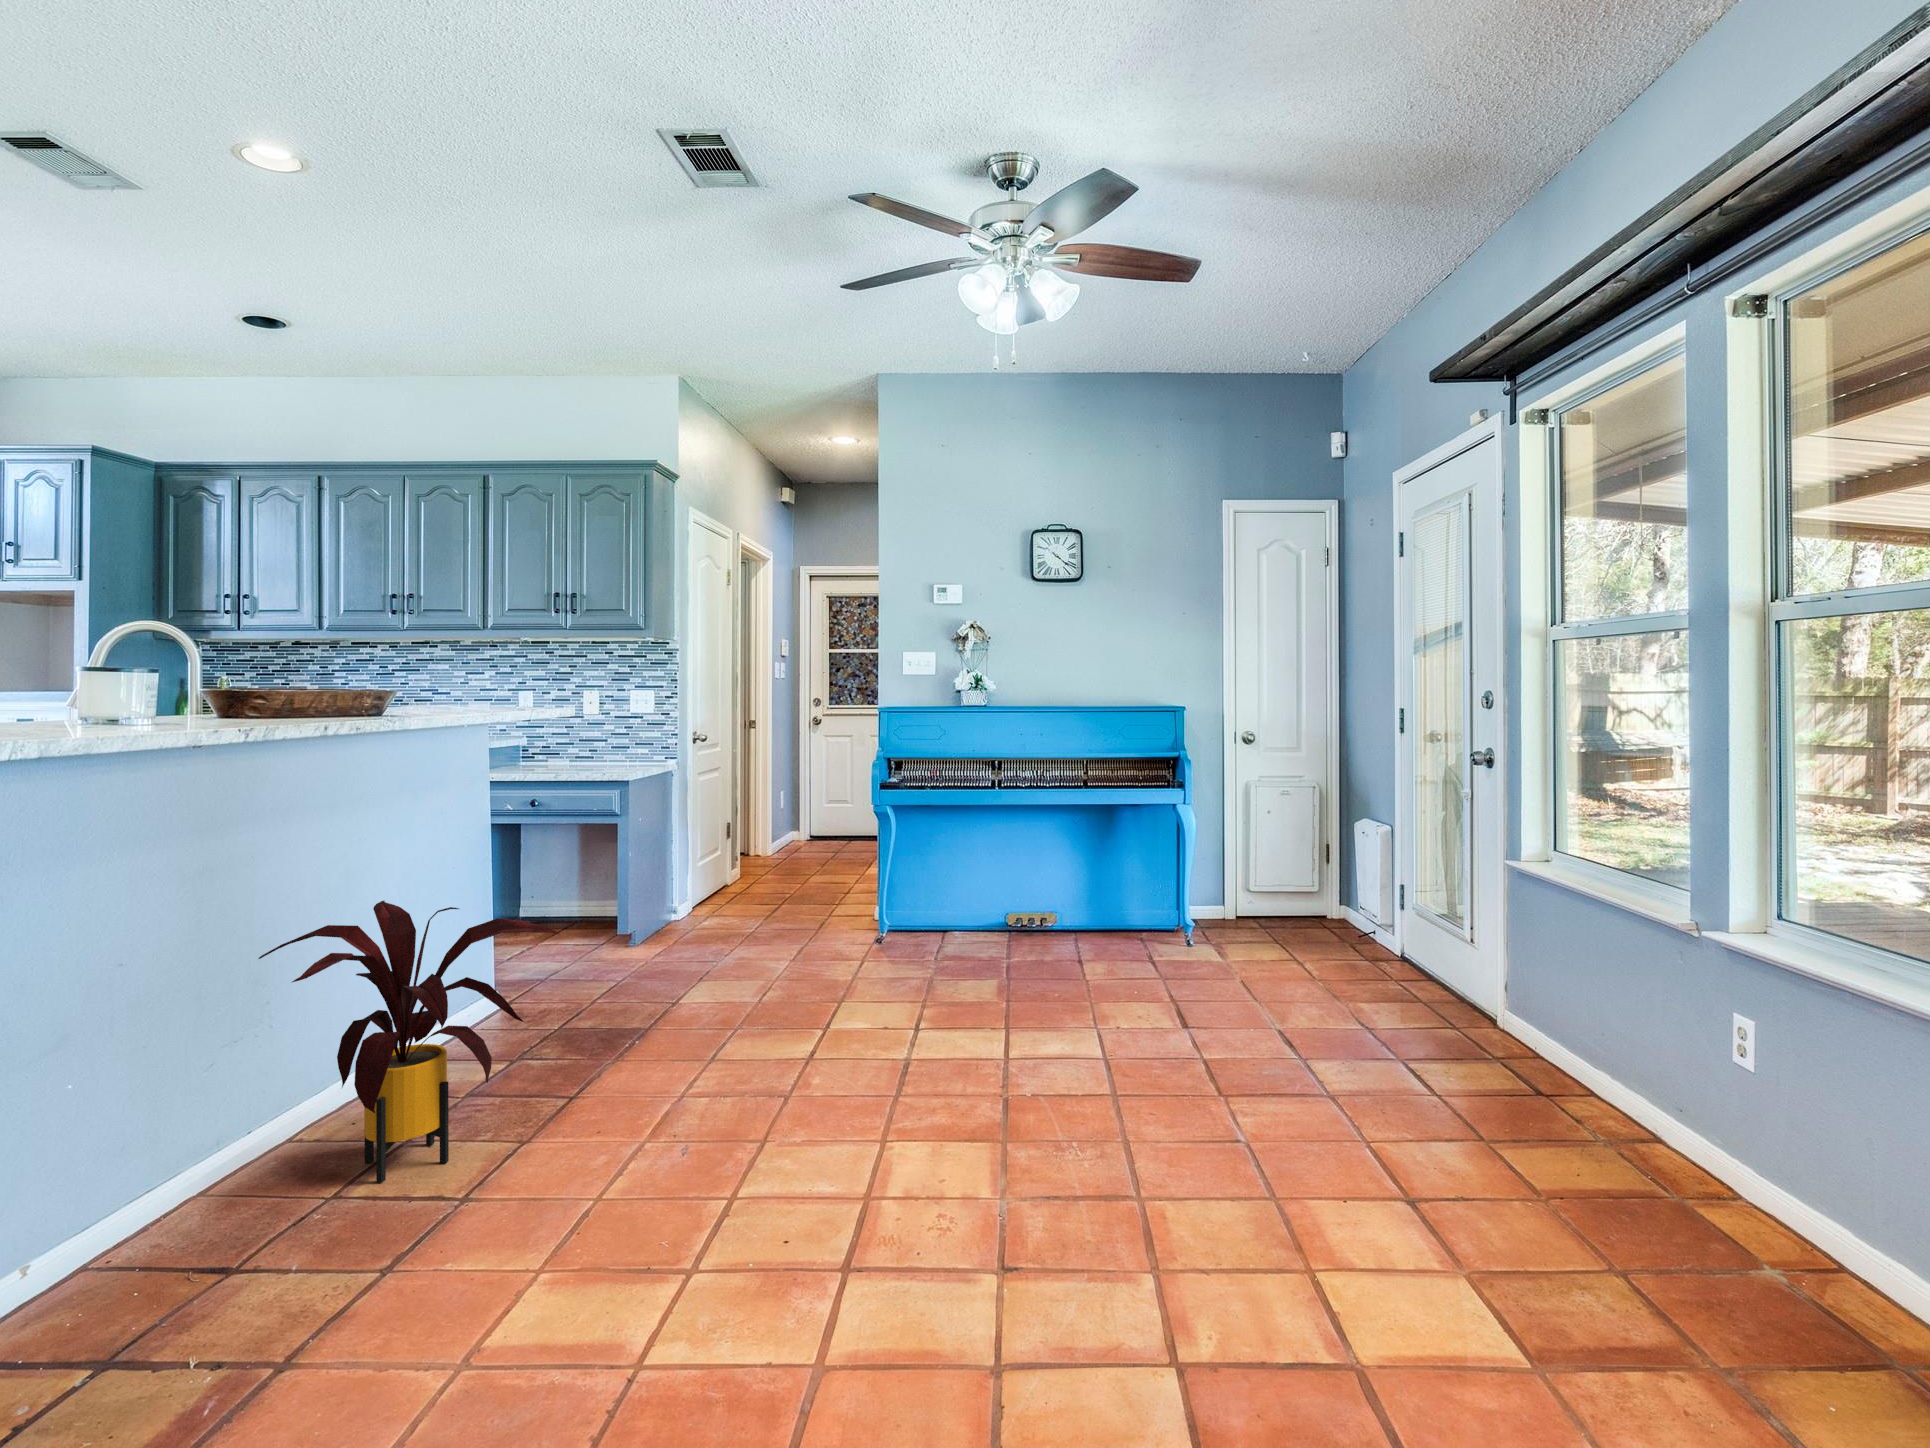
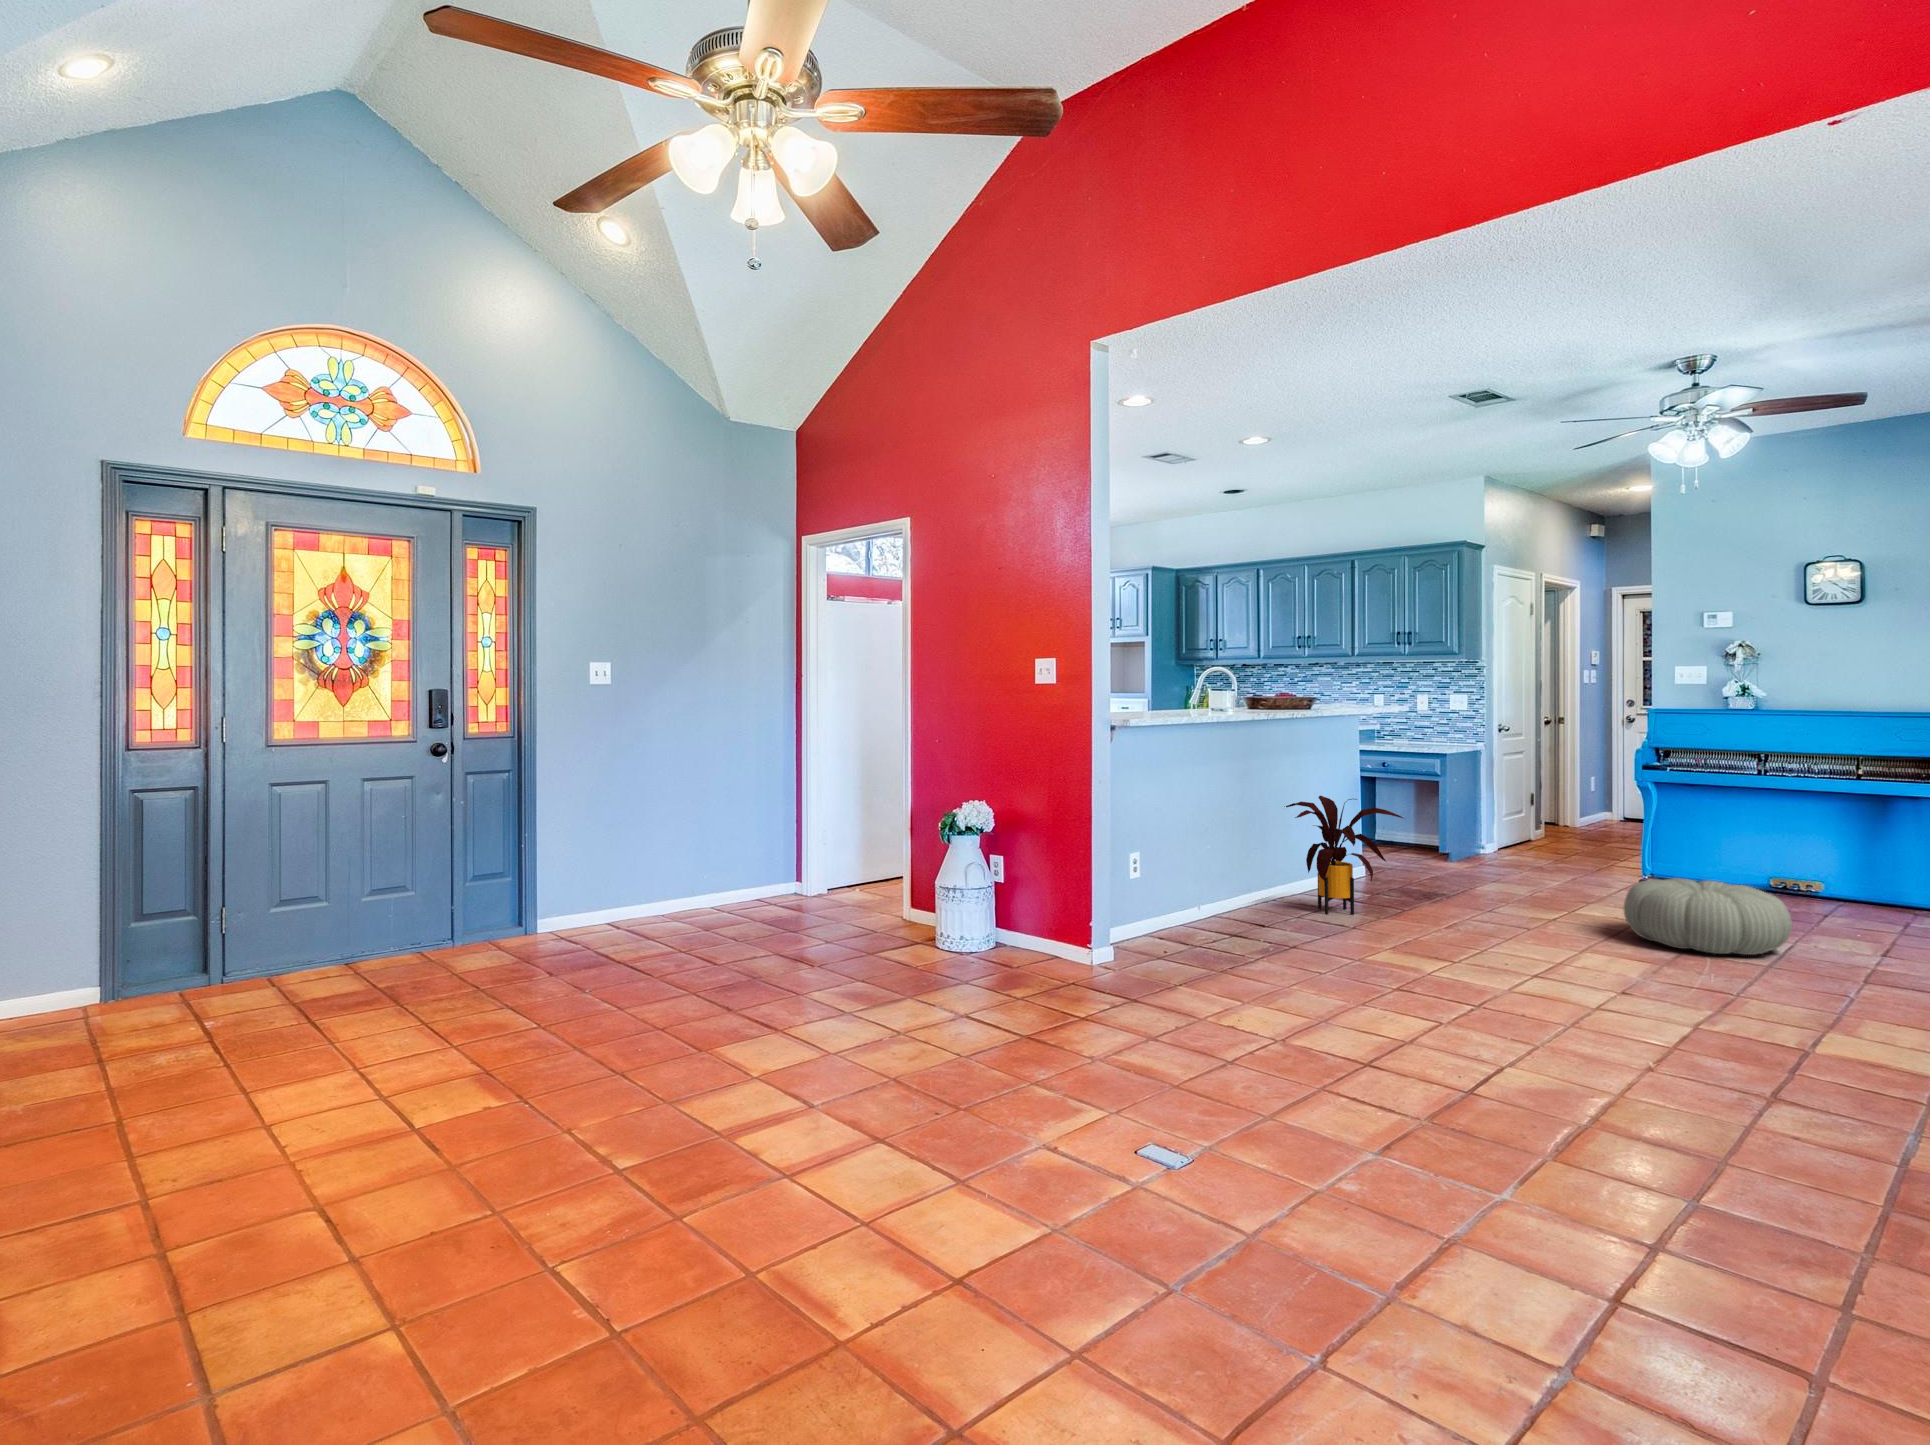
pouf: none [908,955,1109,1087] -> present [1624,878,1792,955]

